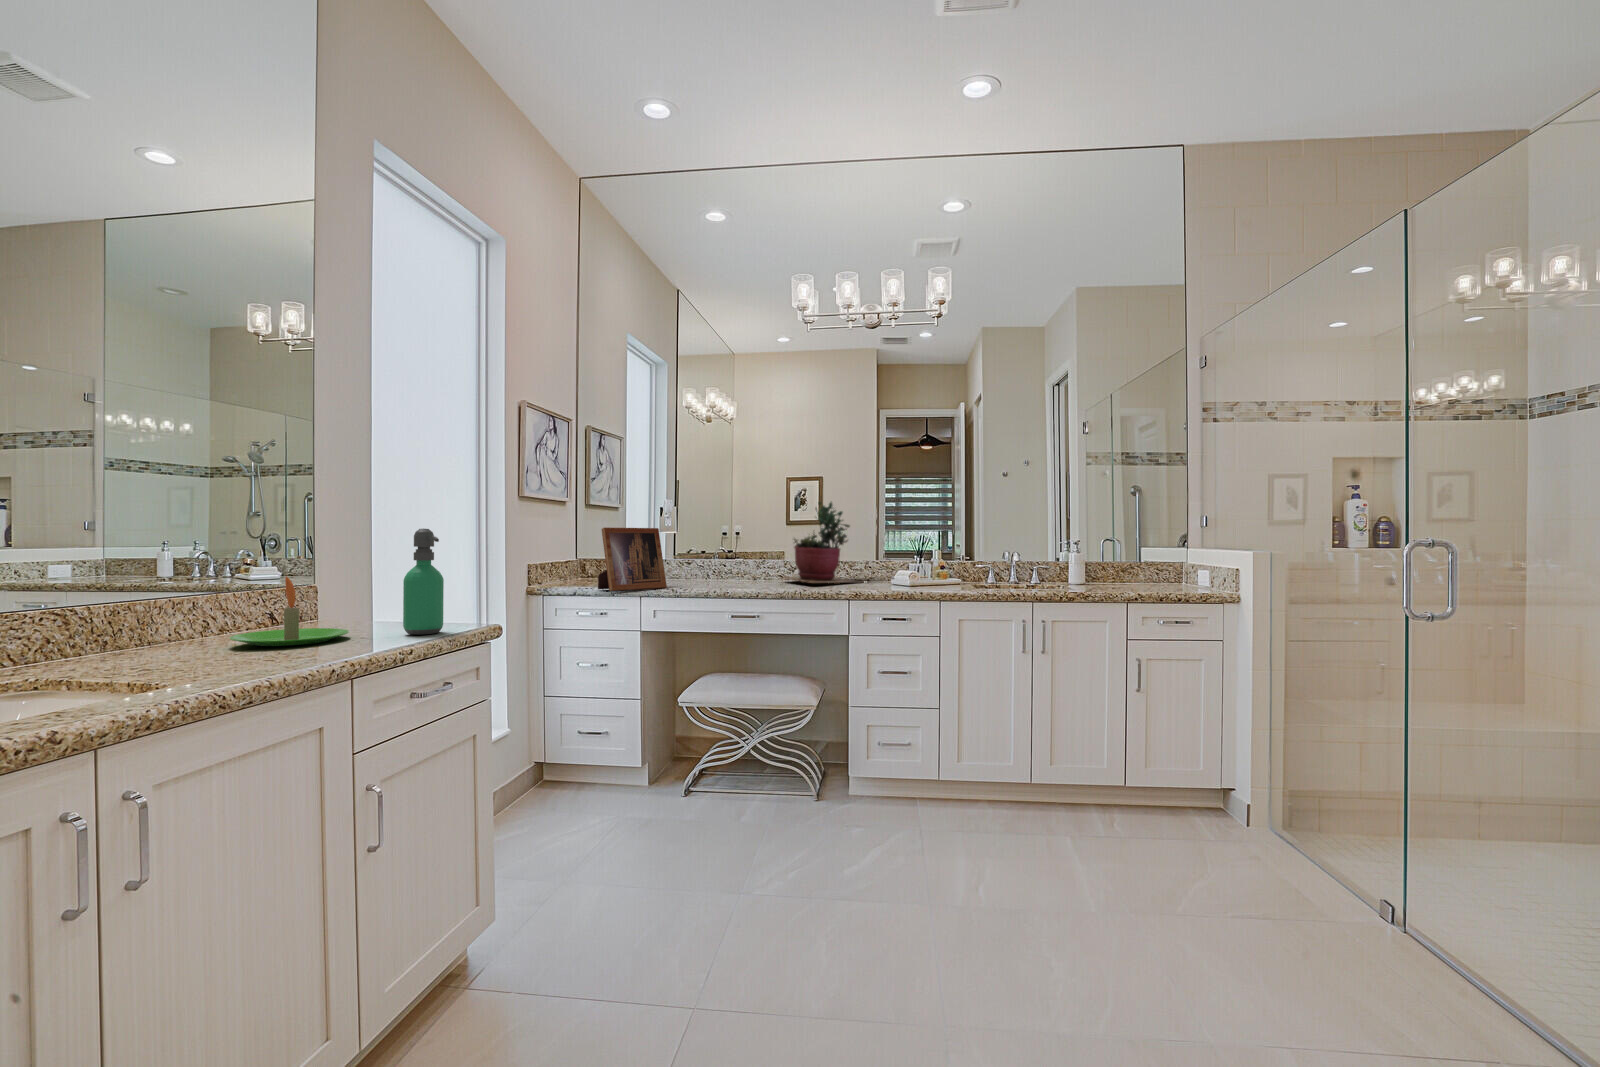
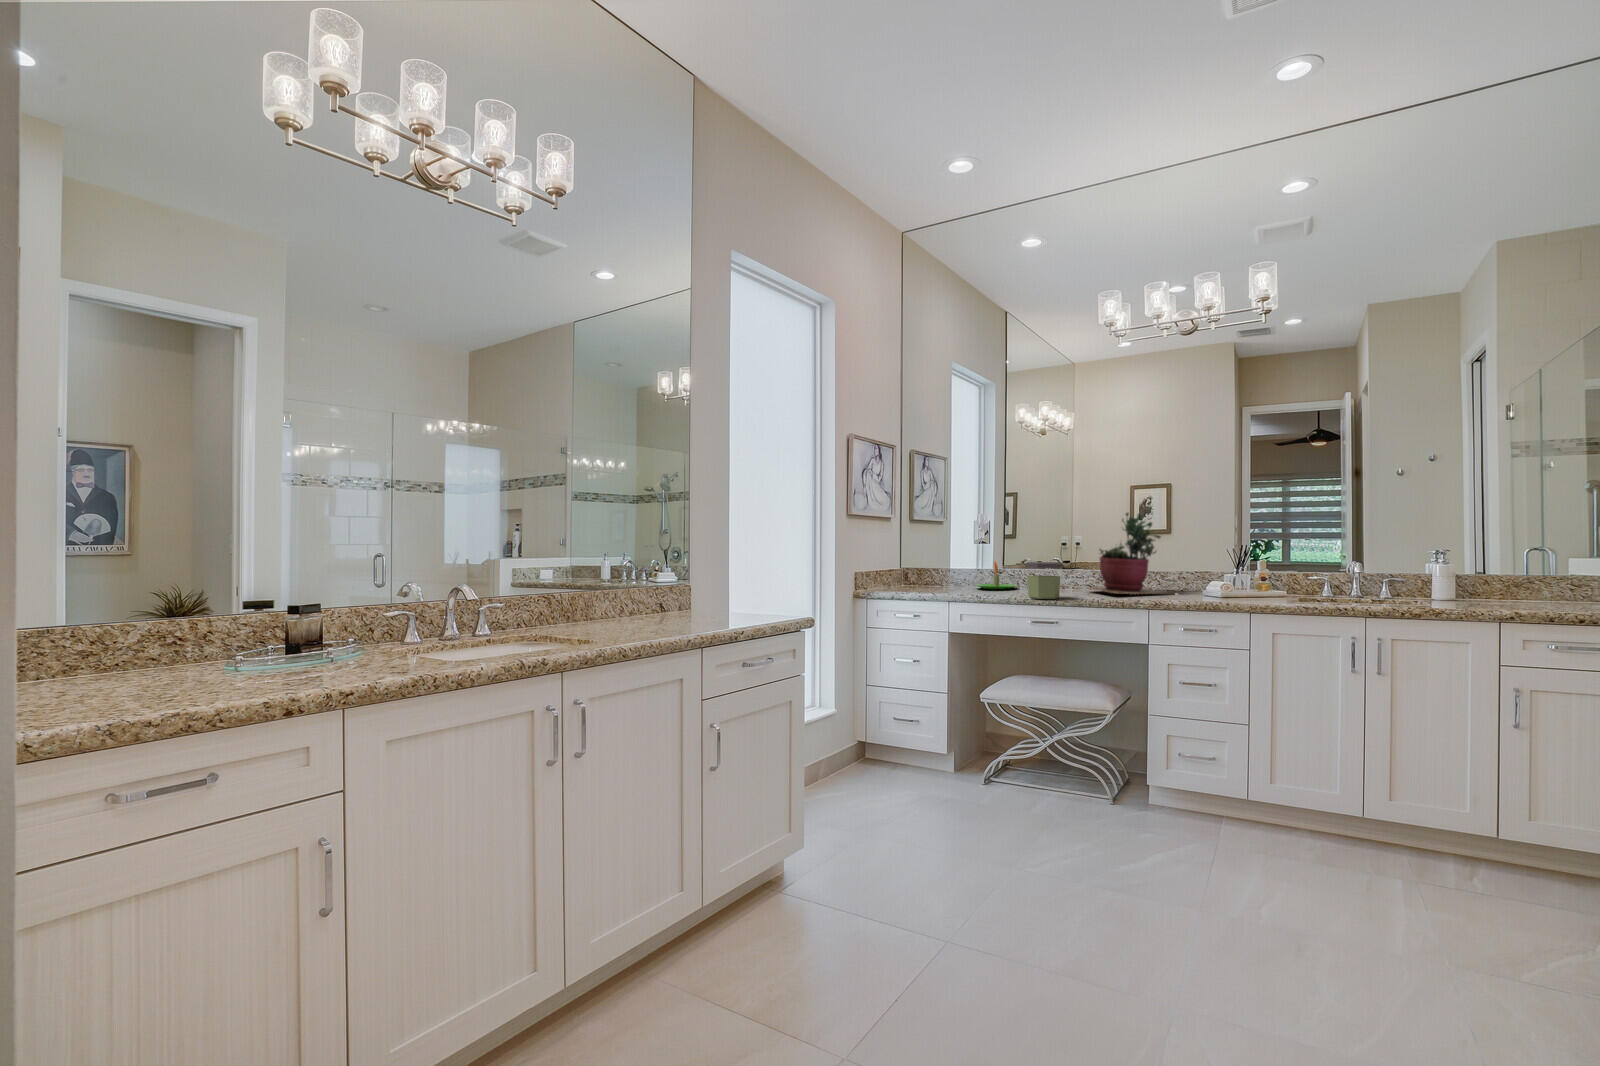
picture frame: present [598,527,667,591] -> none [912,539,973,595]
soap dispenser: present [403,528,444,635] -> none [741,542,767,620]
jar: none [726,552,763,591] -> present [1025,562,1063,599]
candle: present [230,577,349,646] -> present [976,562,1018,589]

